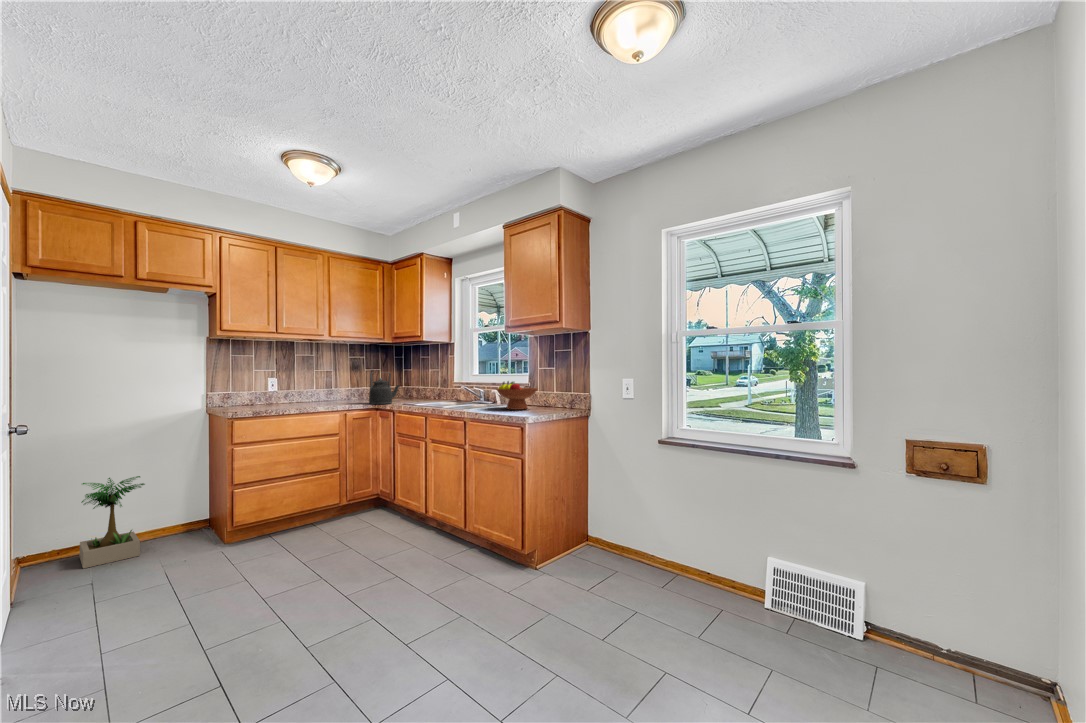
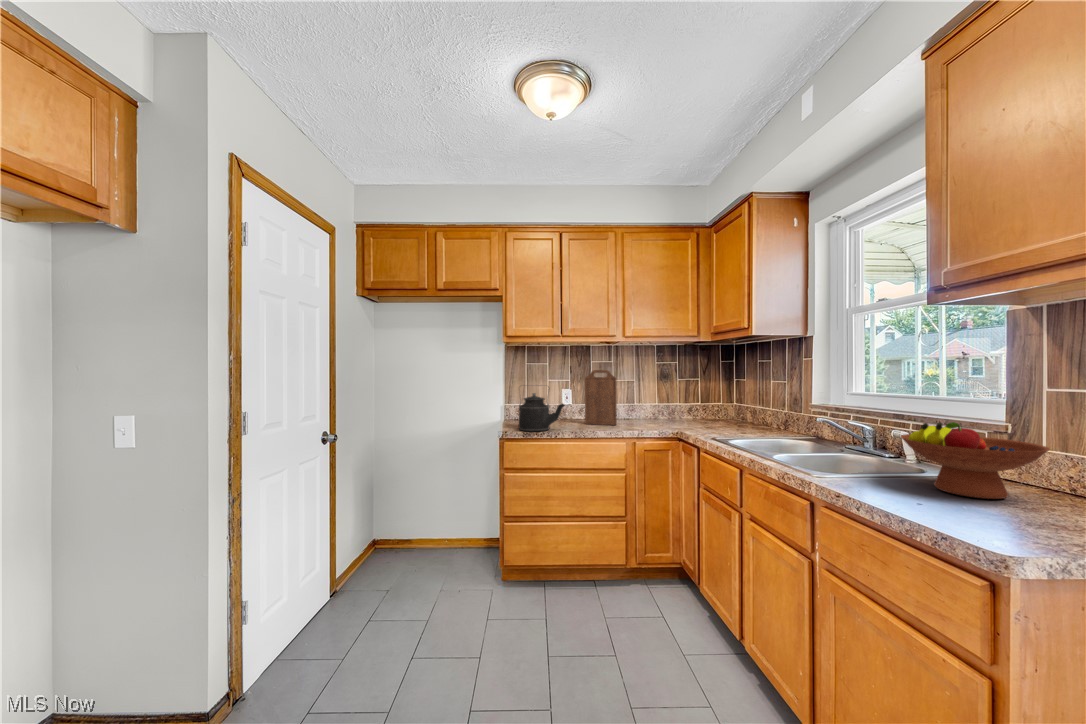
cutting board: none [299,362,327,405] -> present [585,370,617,425]
kettle: present [369,373,400,404] -> present [519,392,565,431]
potted plant: present [80,476,145,568] -> none [390,482,450,572]

